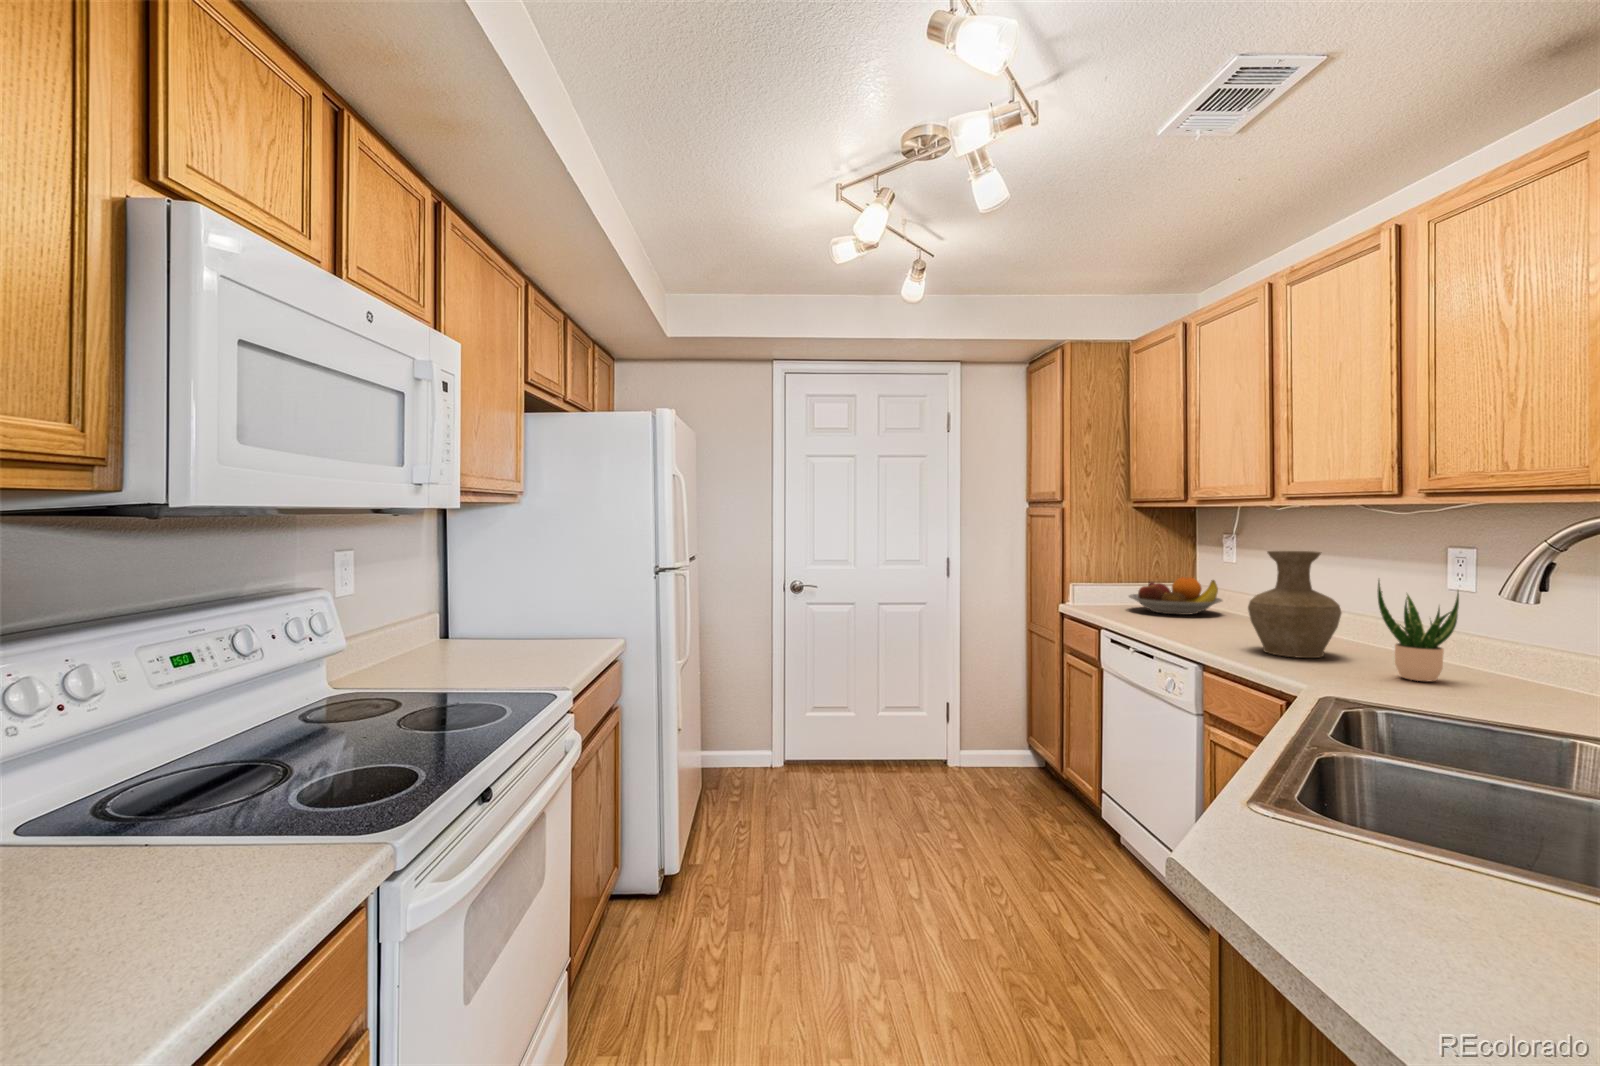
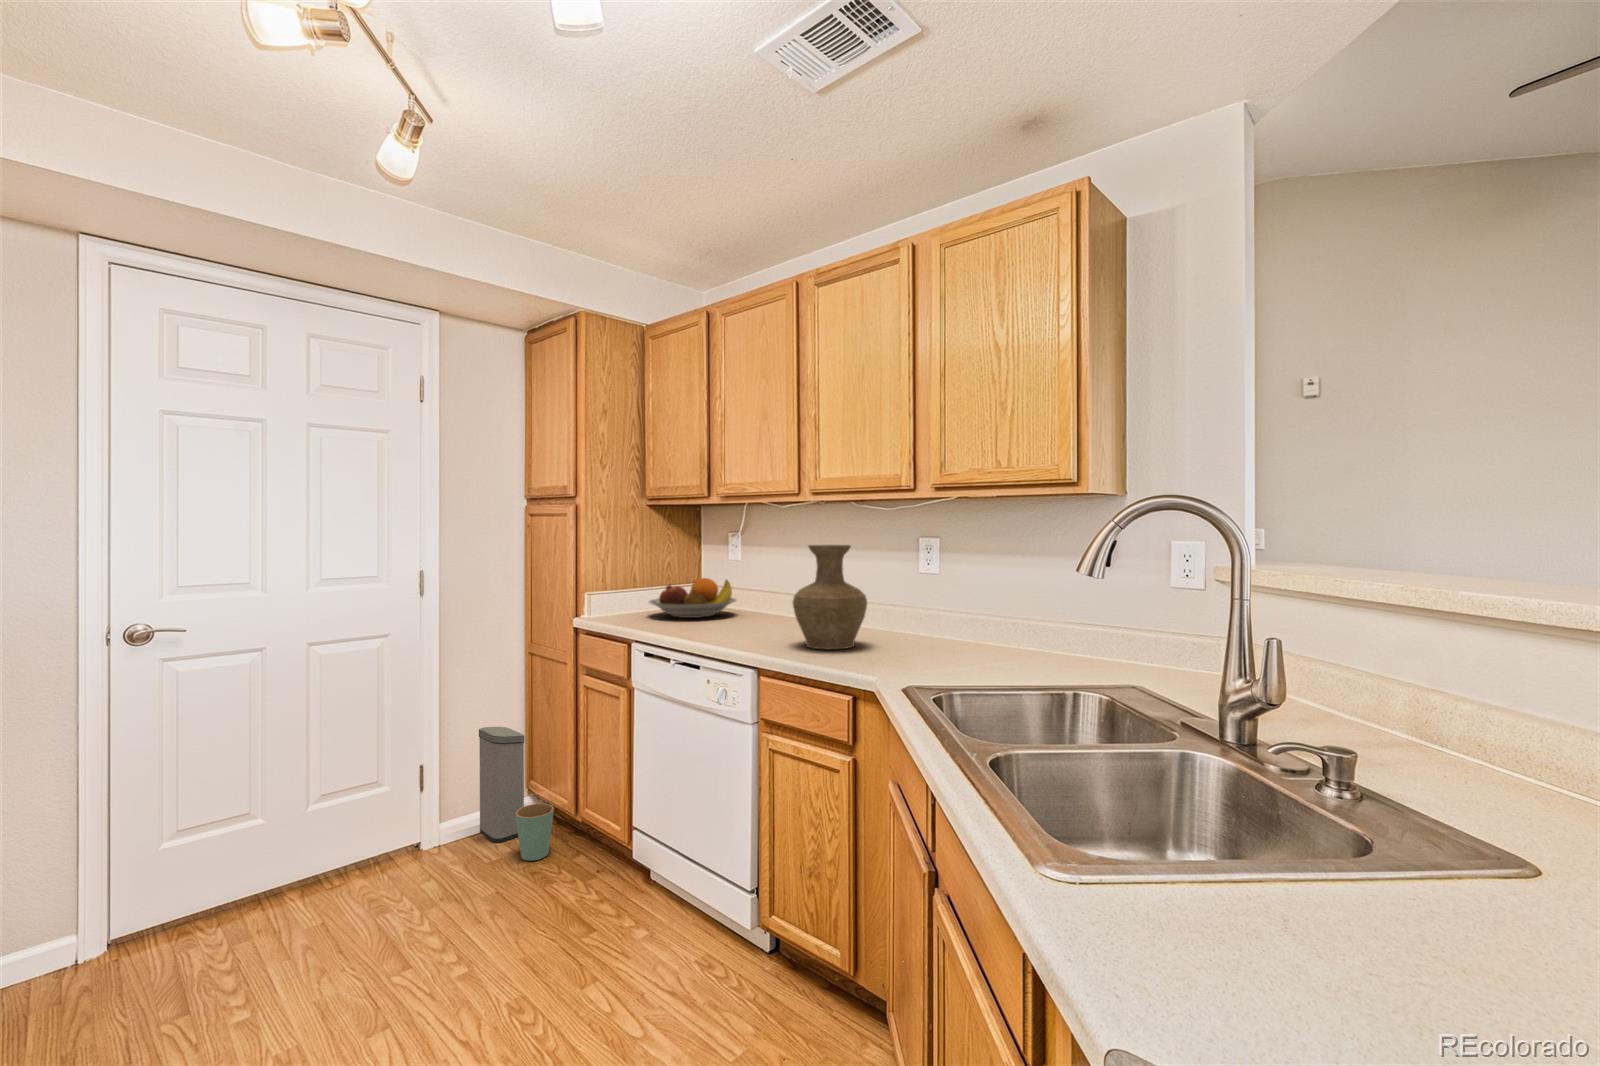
potted plant: present [1378,581,1459,681] -> none [908,566,963,658]
trash can: none [989,685,1042,798] -> present [479,727,554,861]

